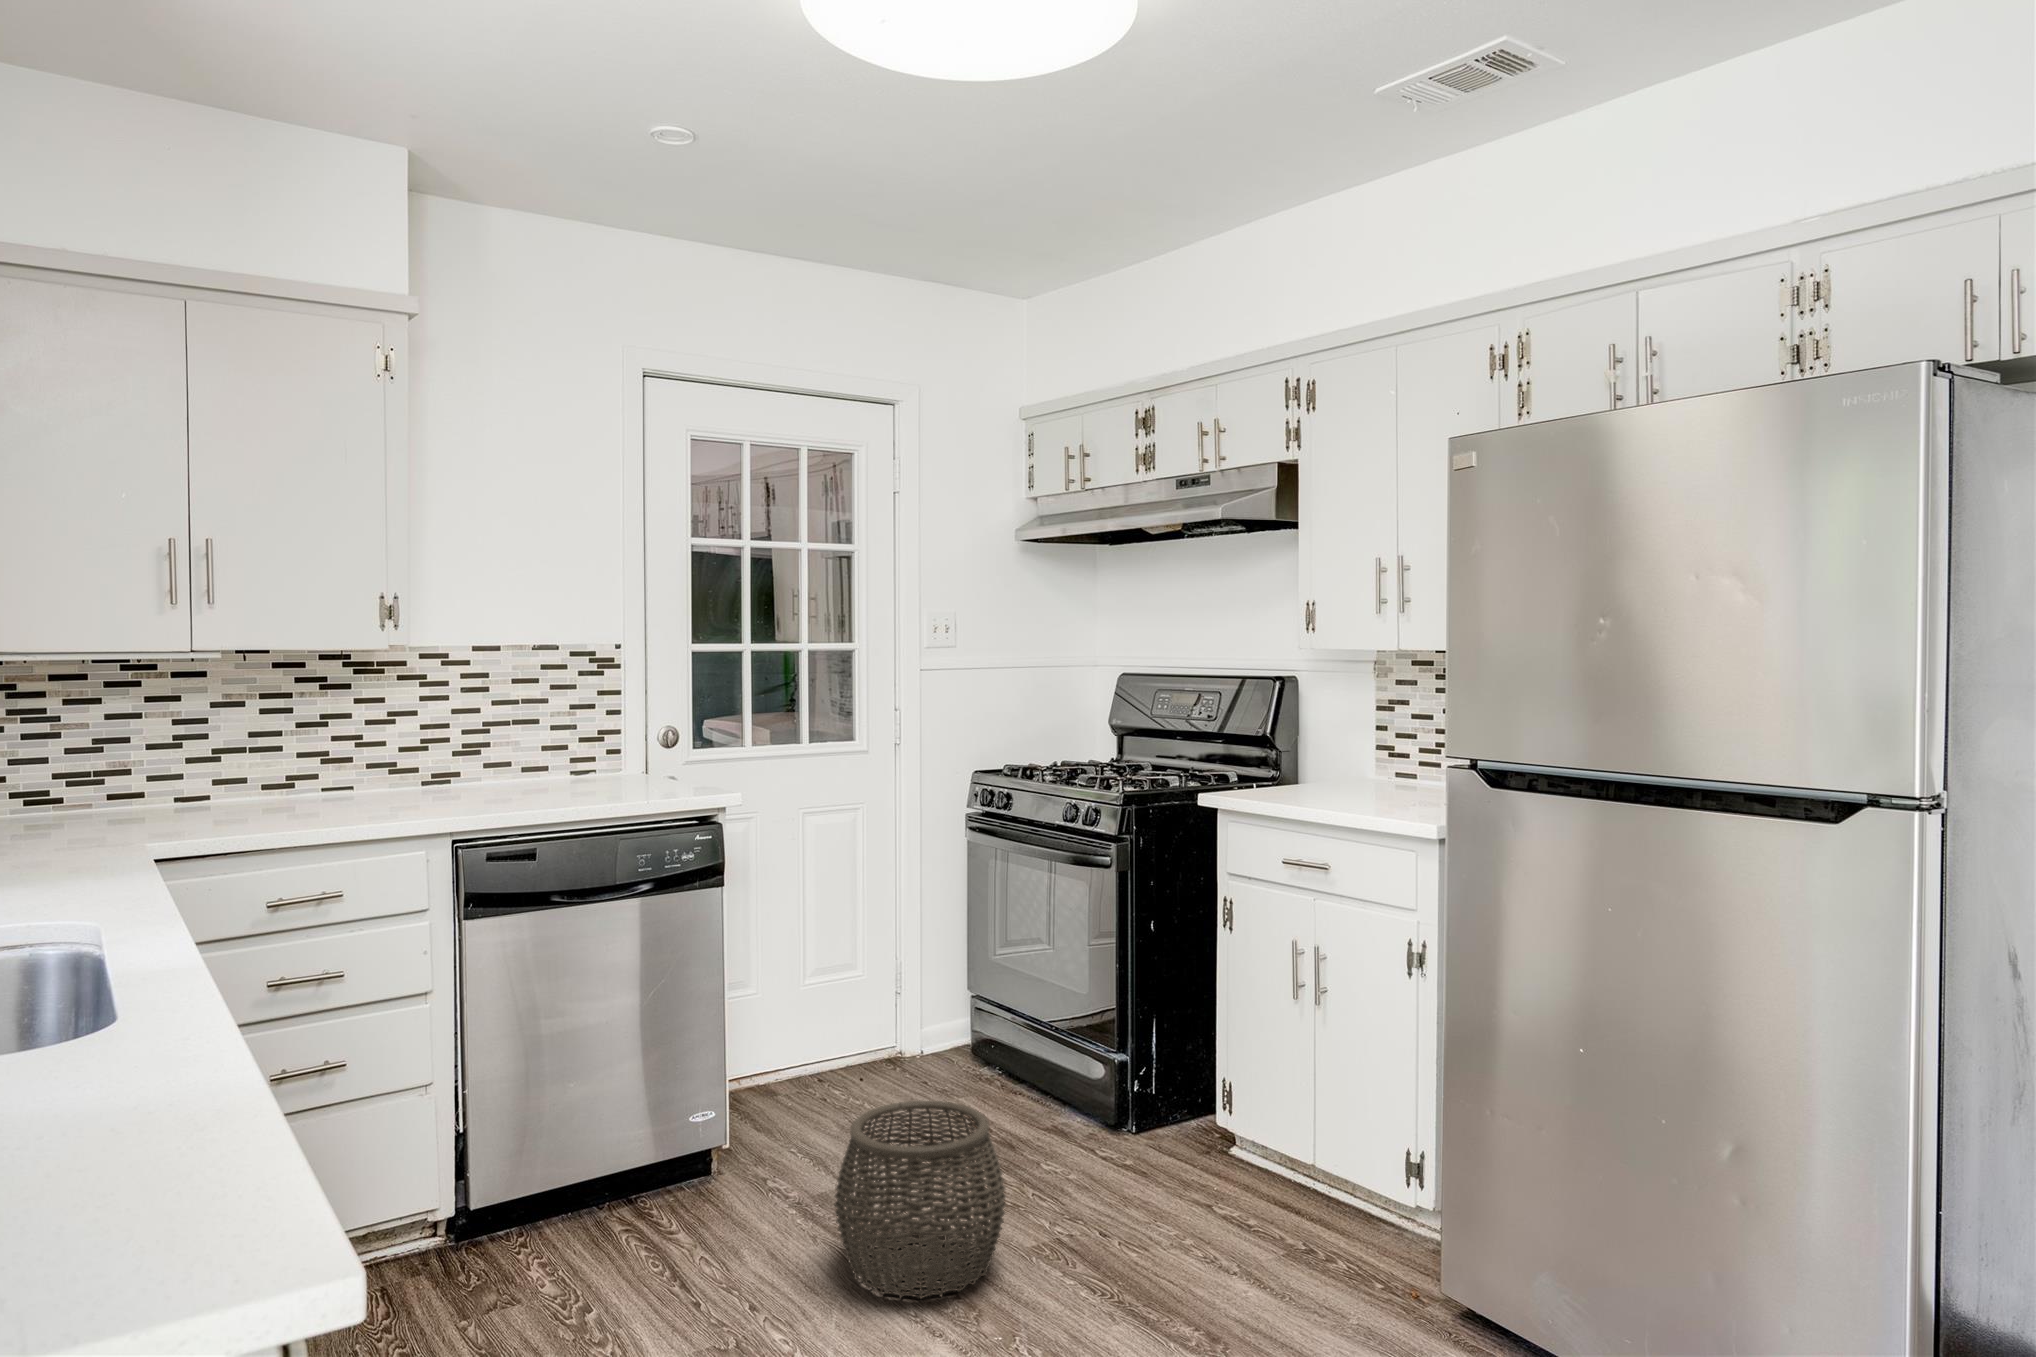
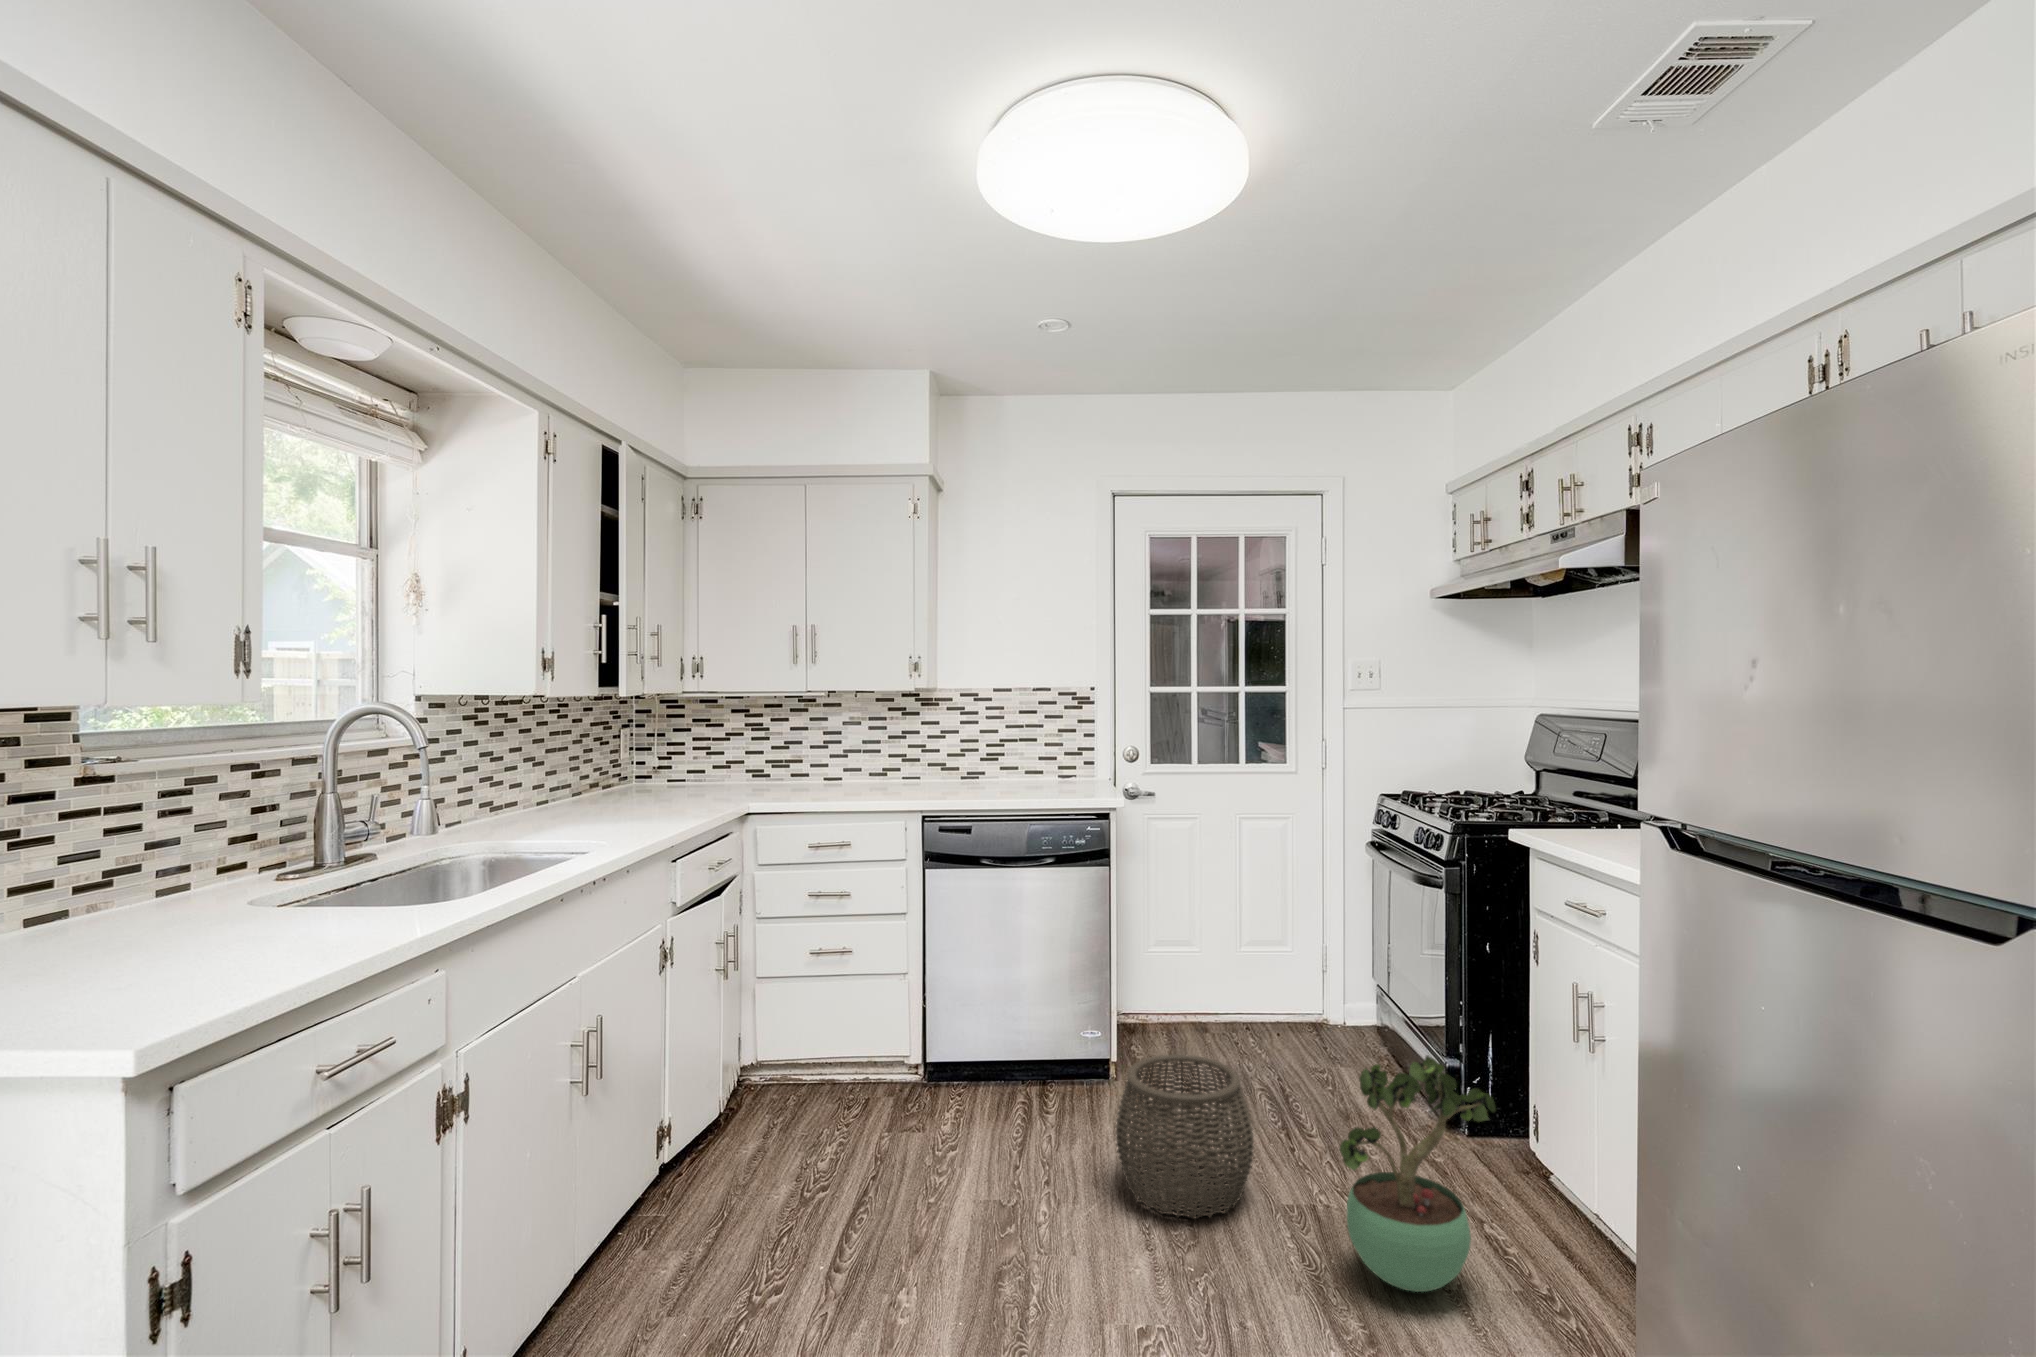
potted plant: none [1135,1031,1277,1284] -> present [1340,1056,1496,1292]

